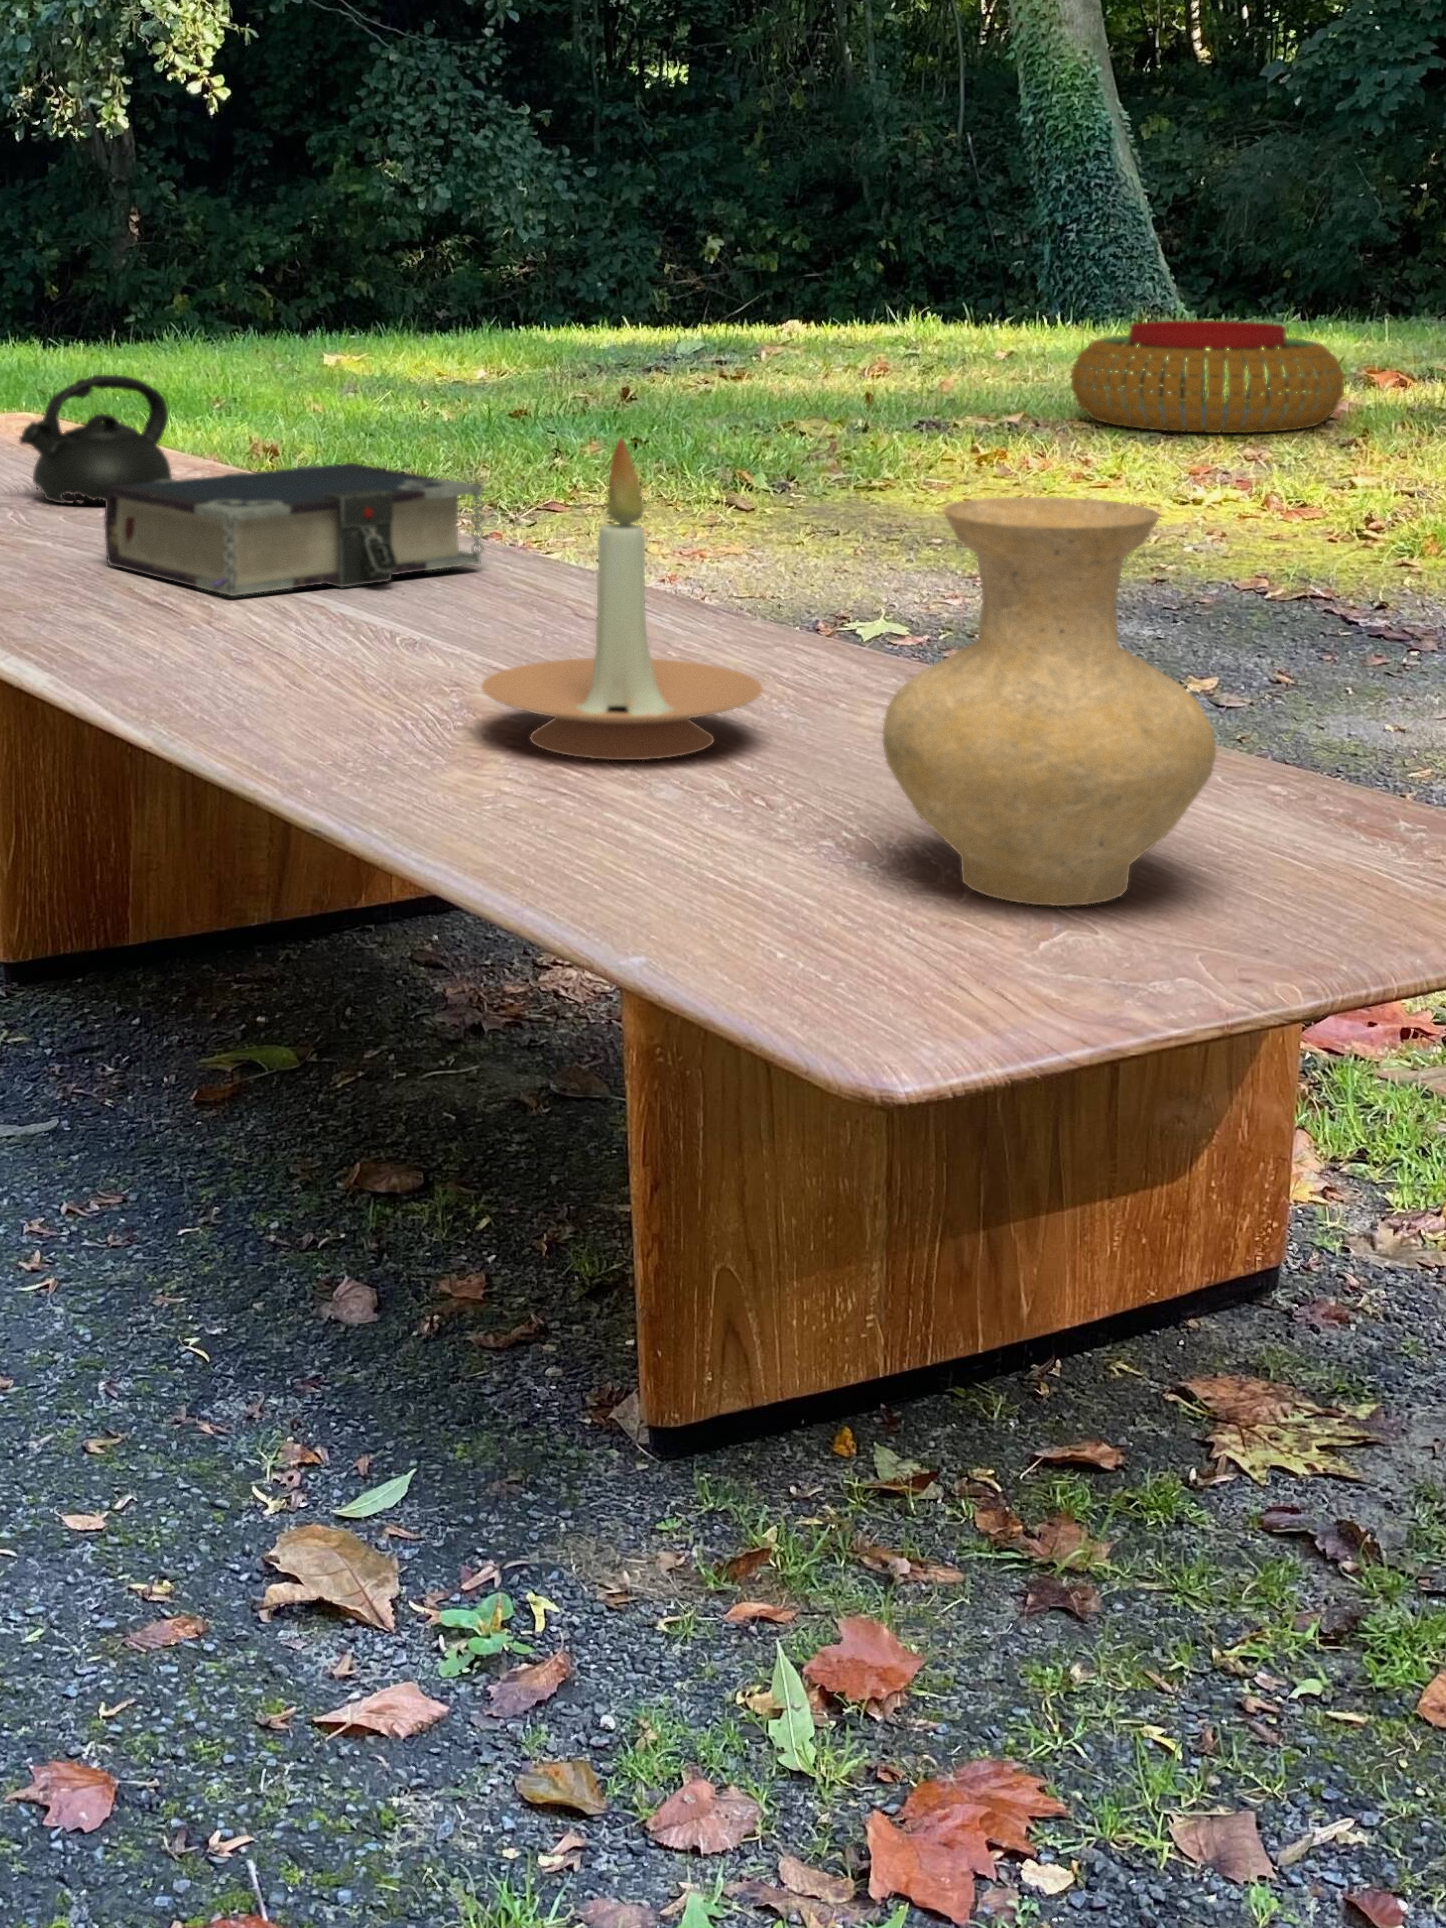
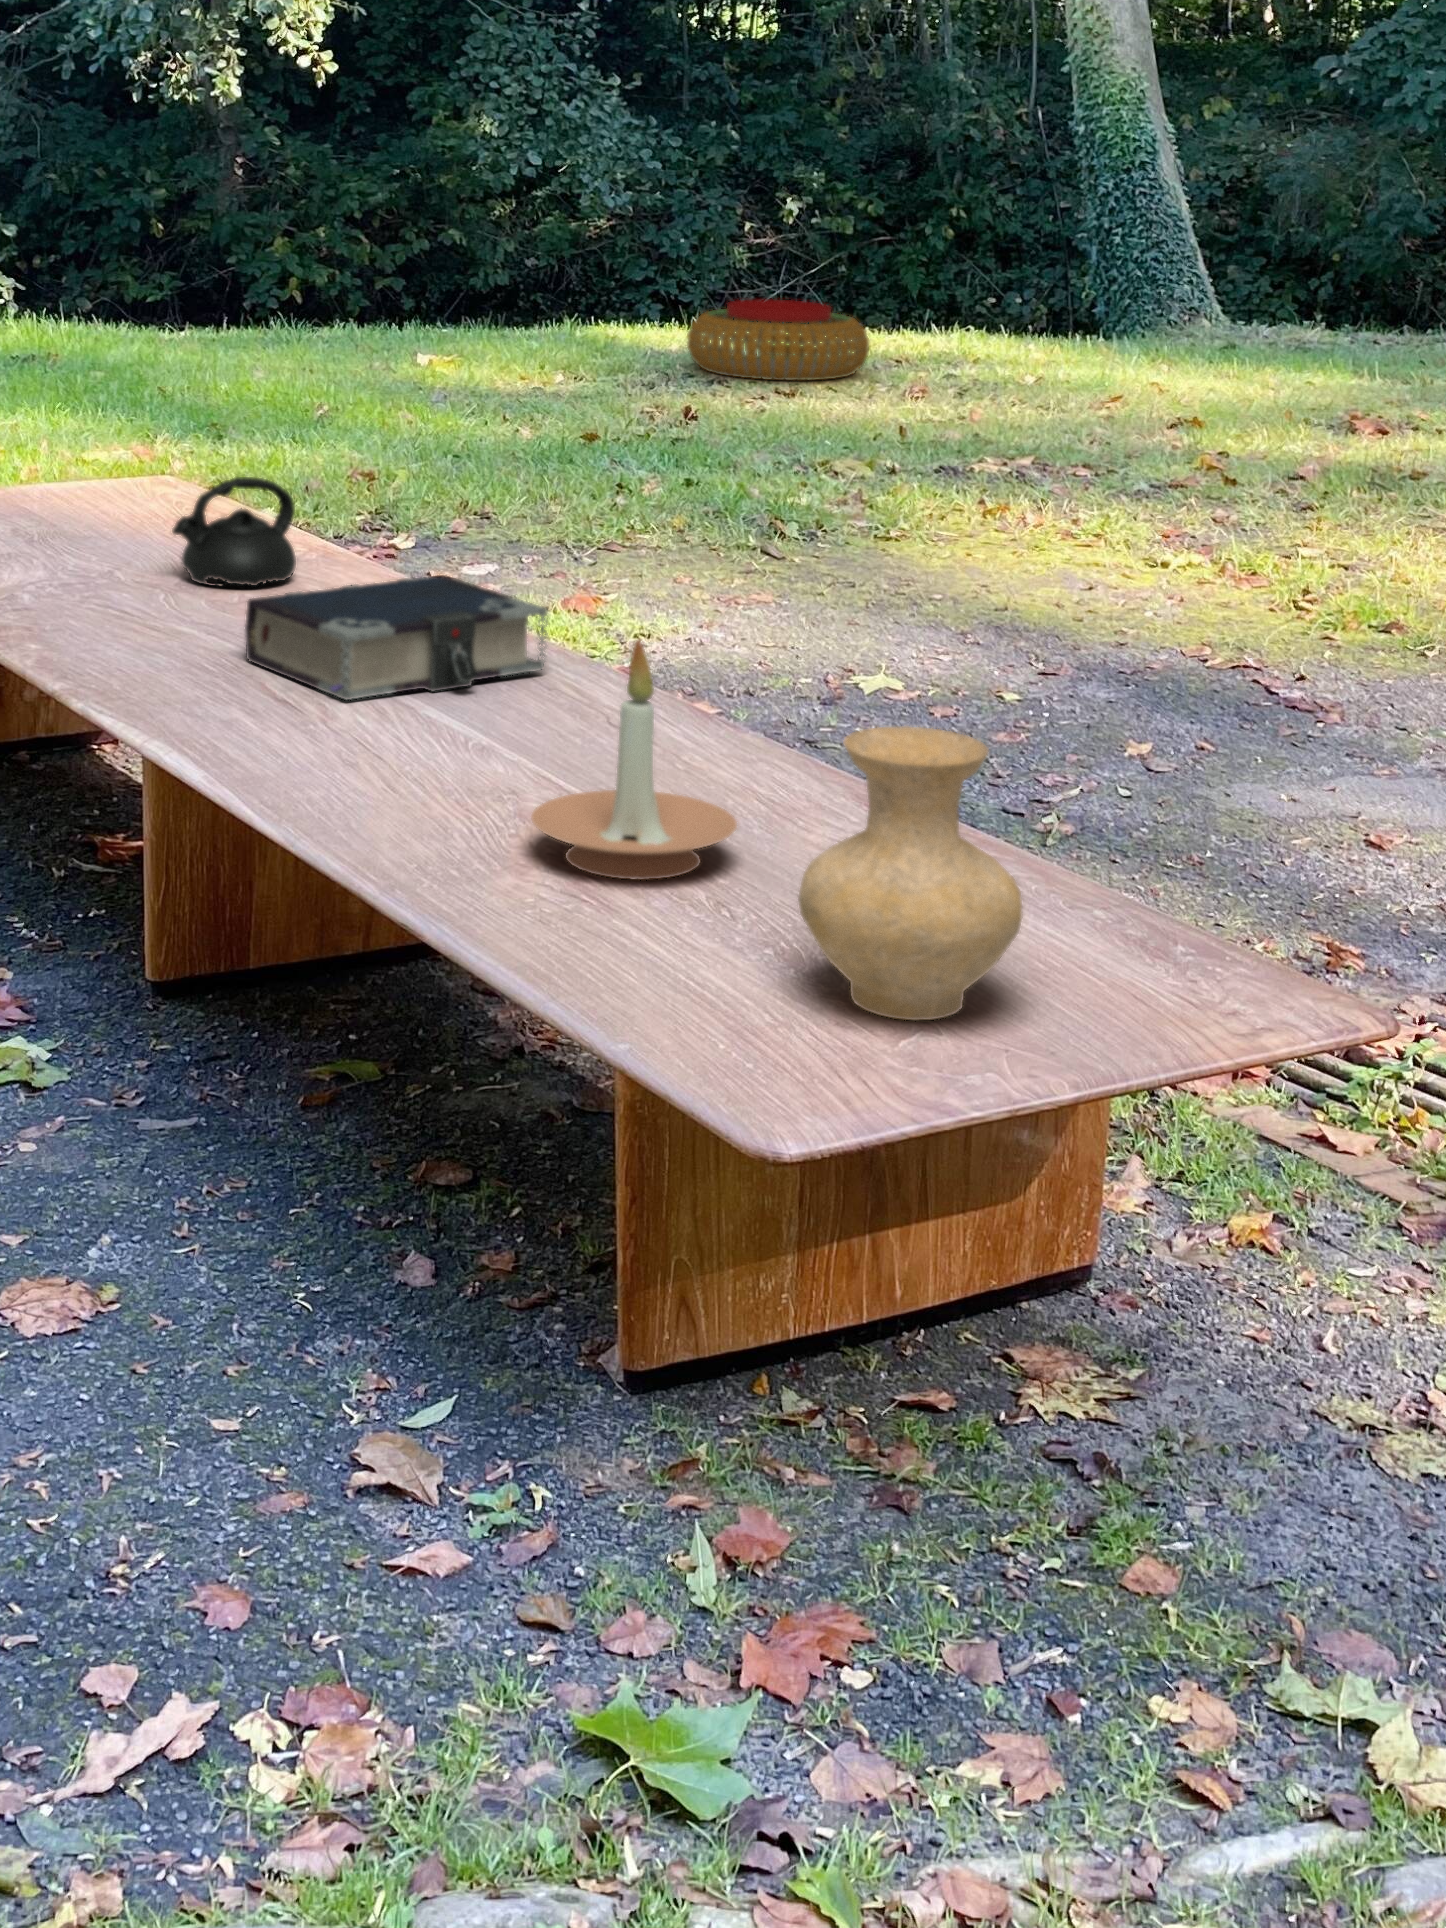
pouf: present [1071,321,1344,433] -> present [687,299,869,381]

